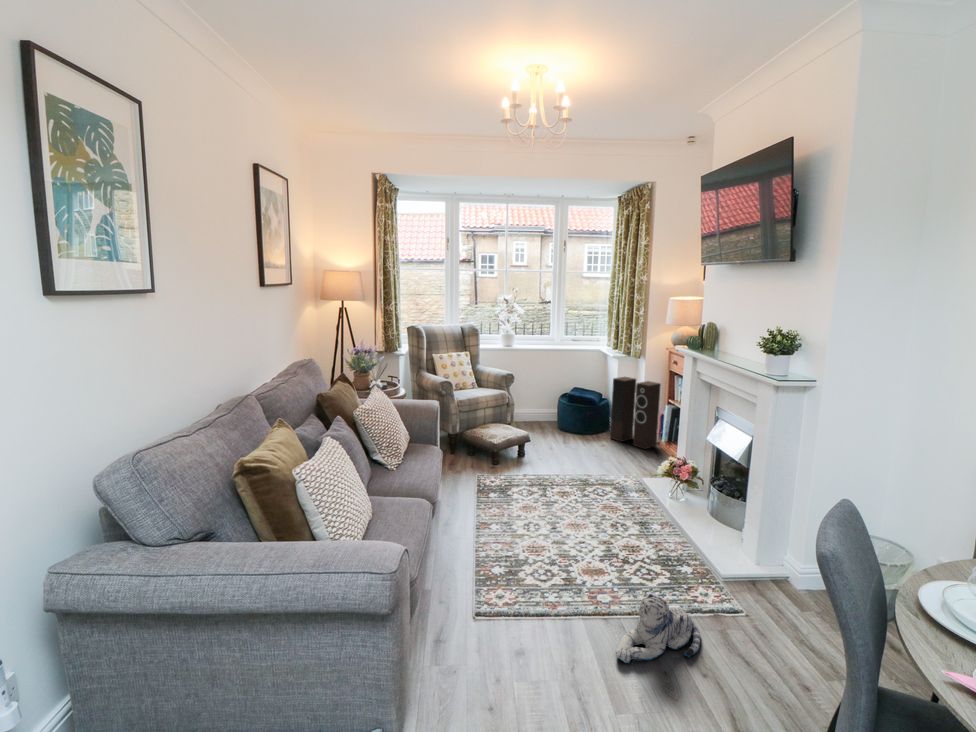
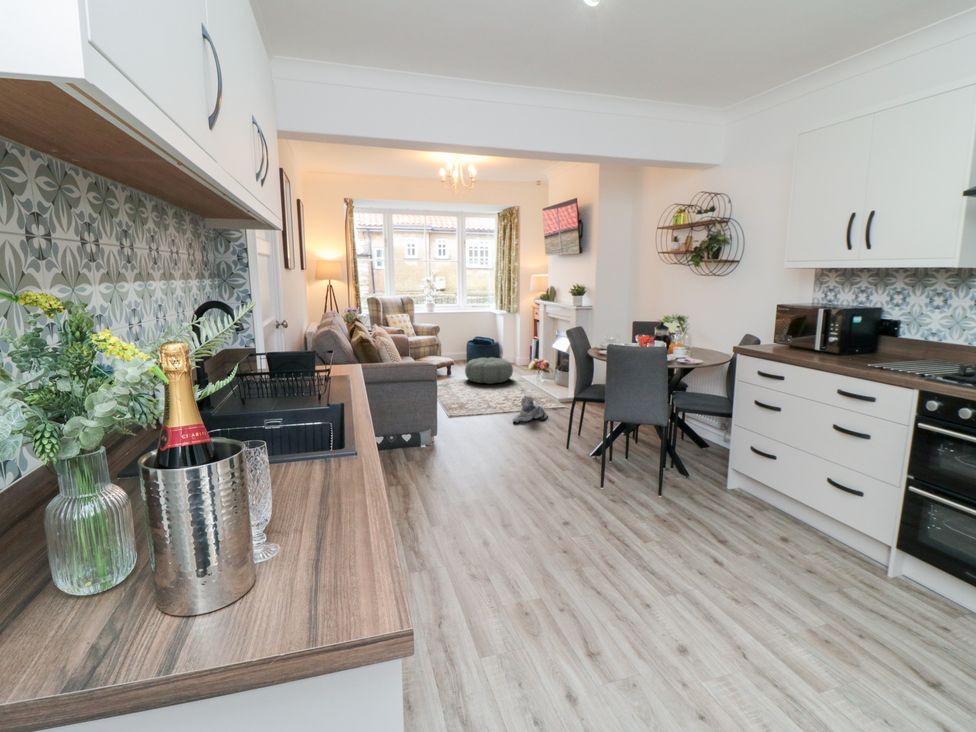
speaker: present [610,377,660,449] -> none [501,326,529,368]
pouf: none [544,437,628,491] -> present [465,358,513,384]

